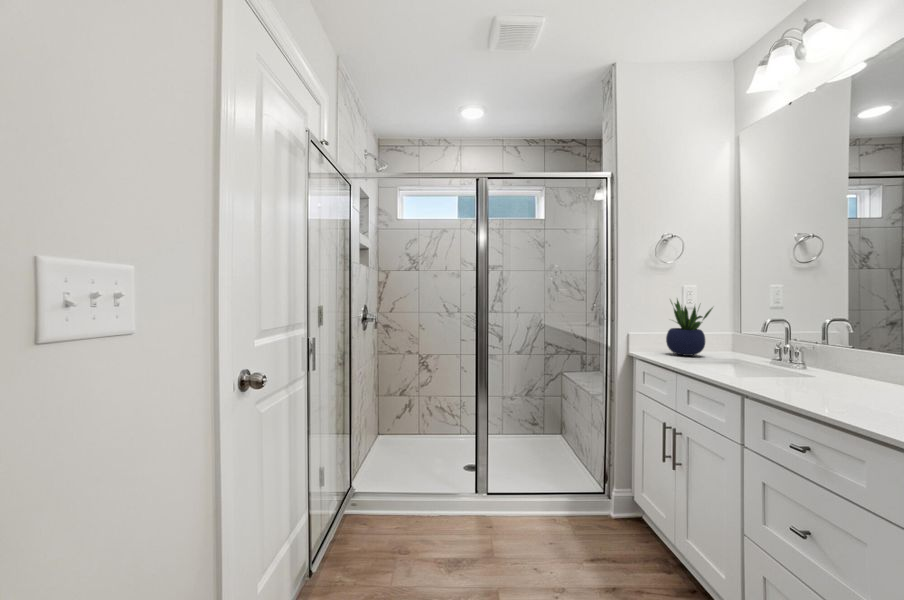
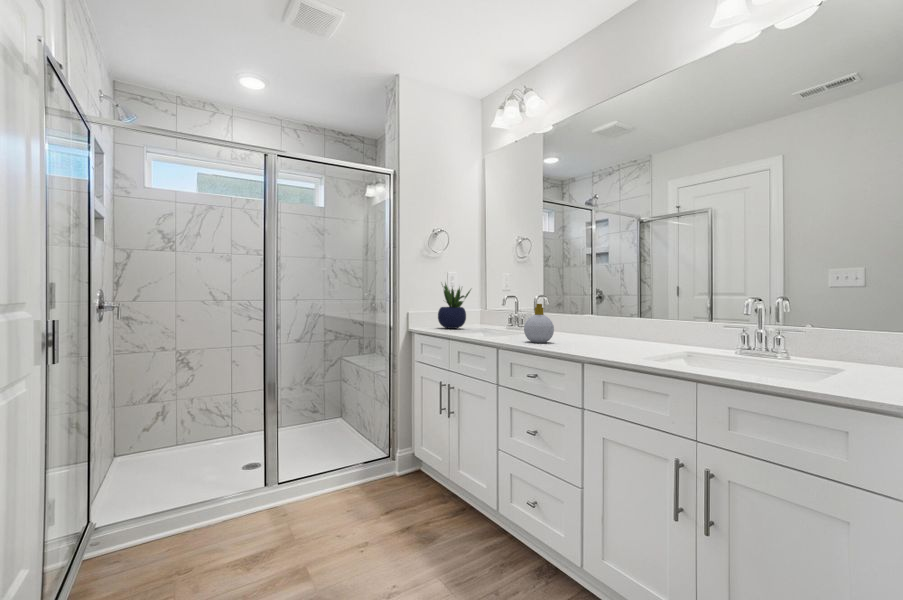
soap bottle: none [789,339,845,398] -> present [524,304,554,343]

